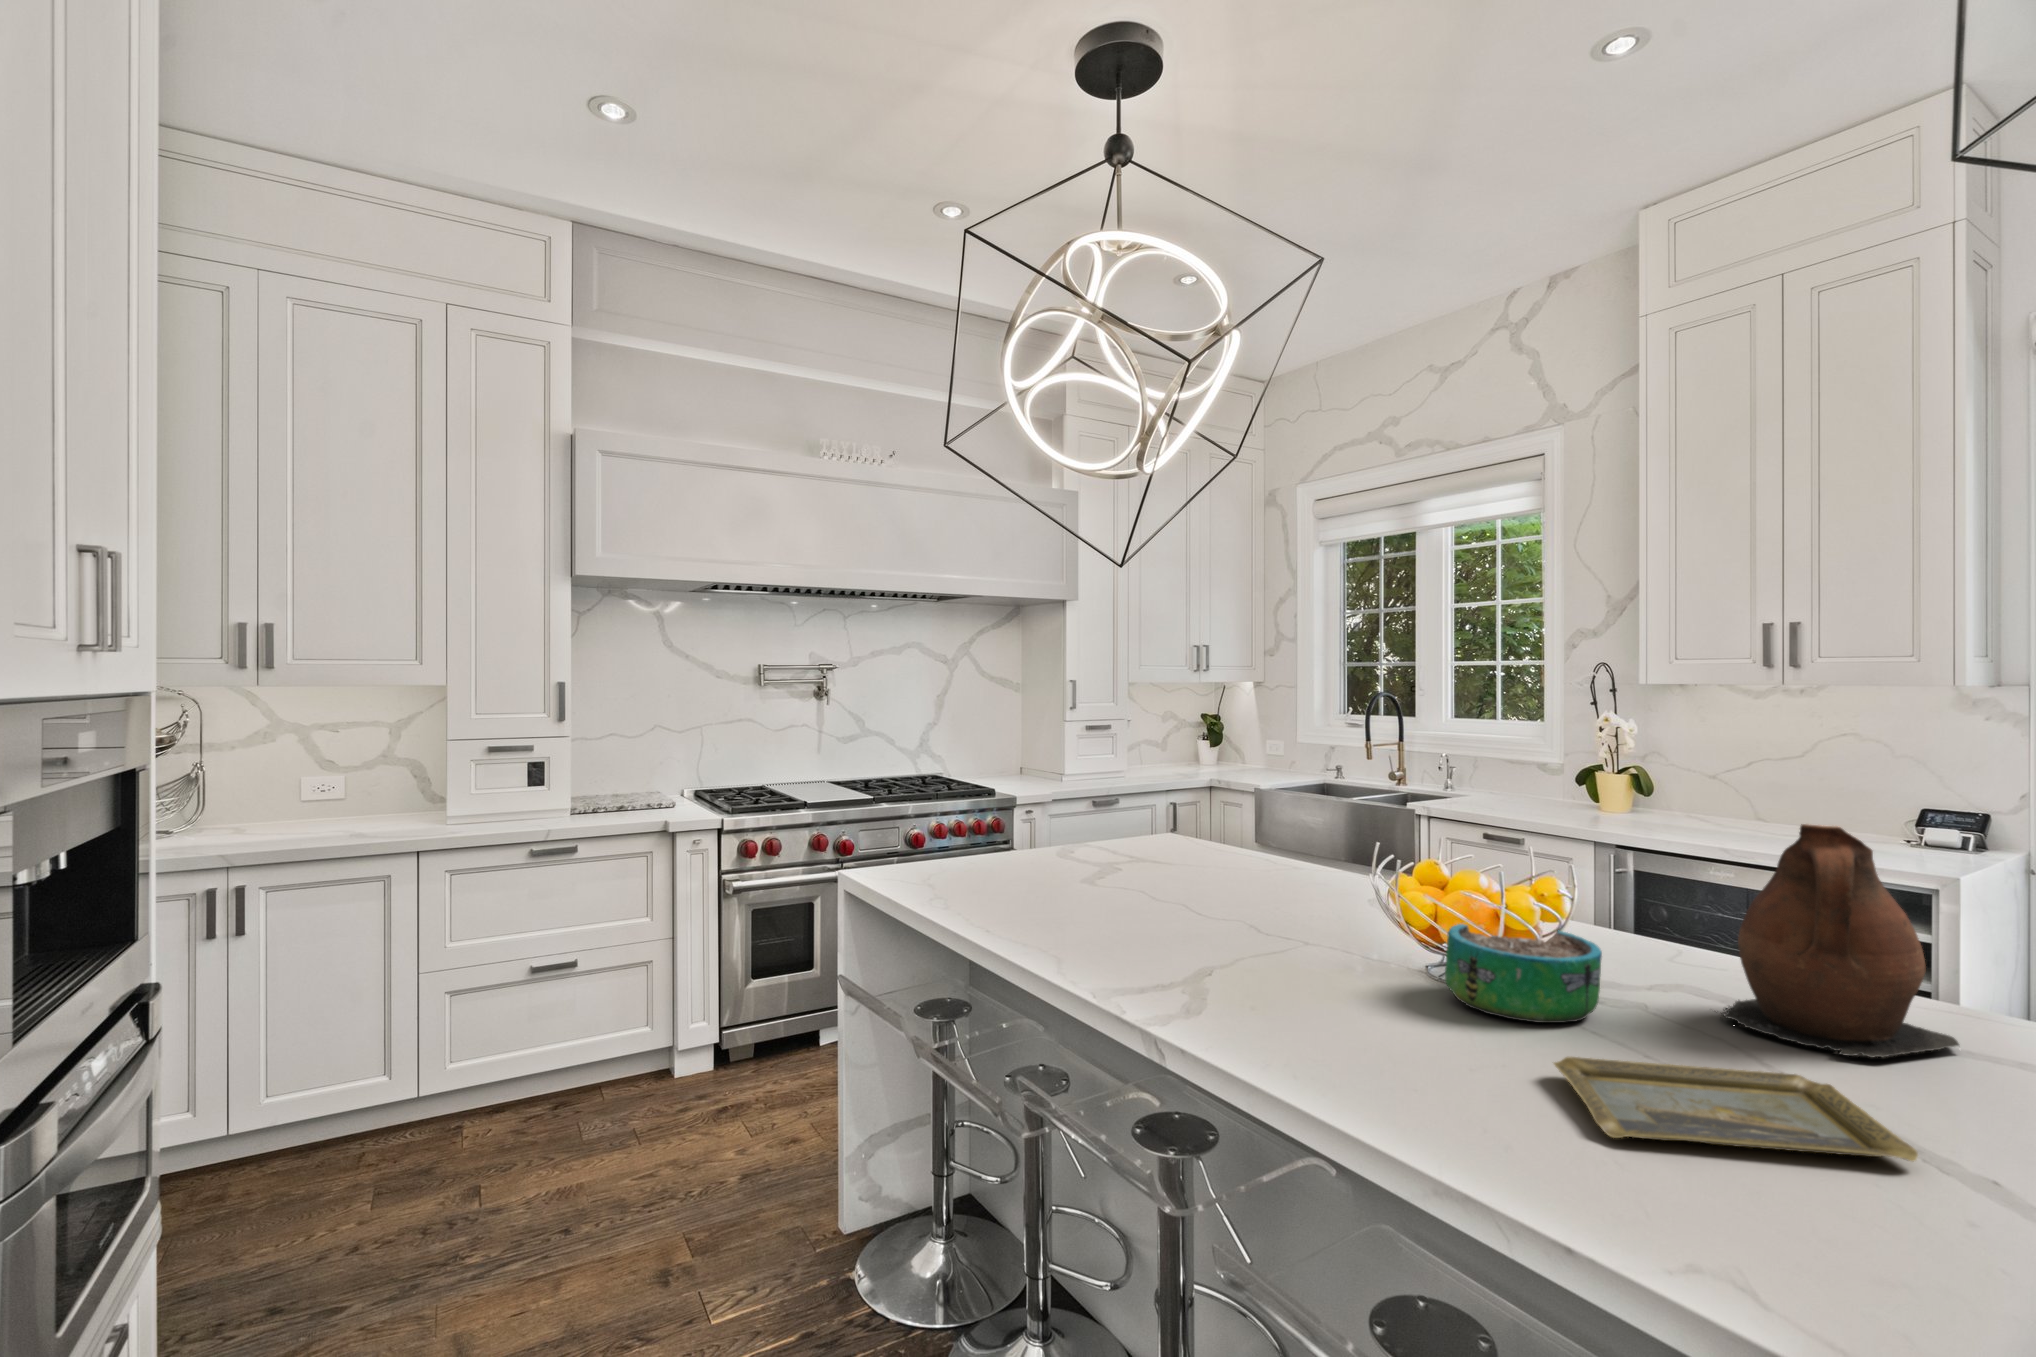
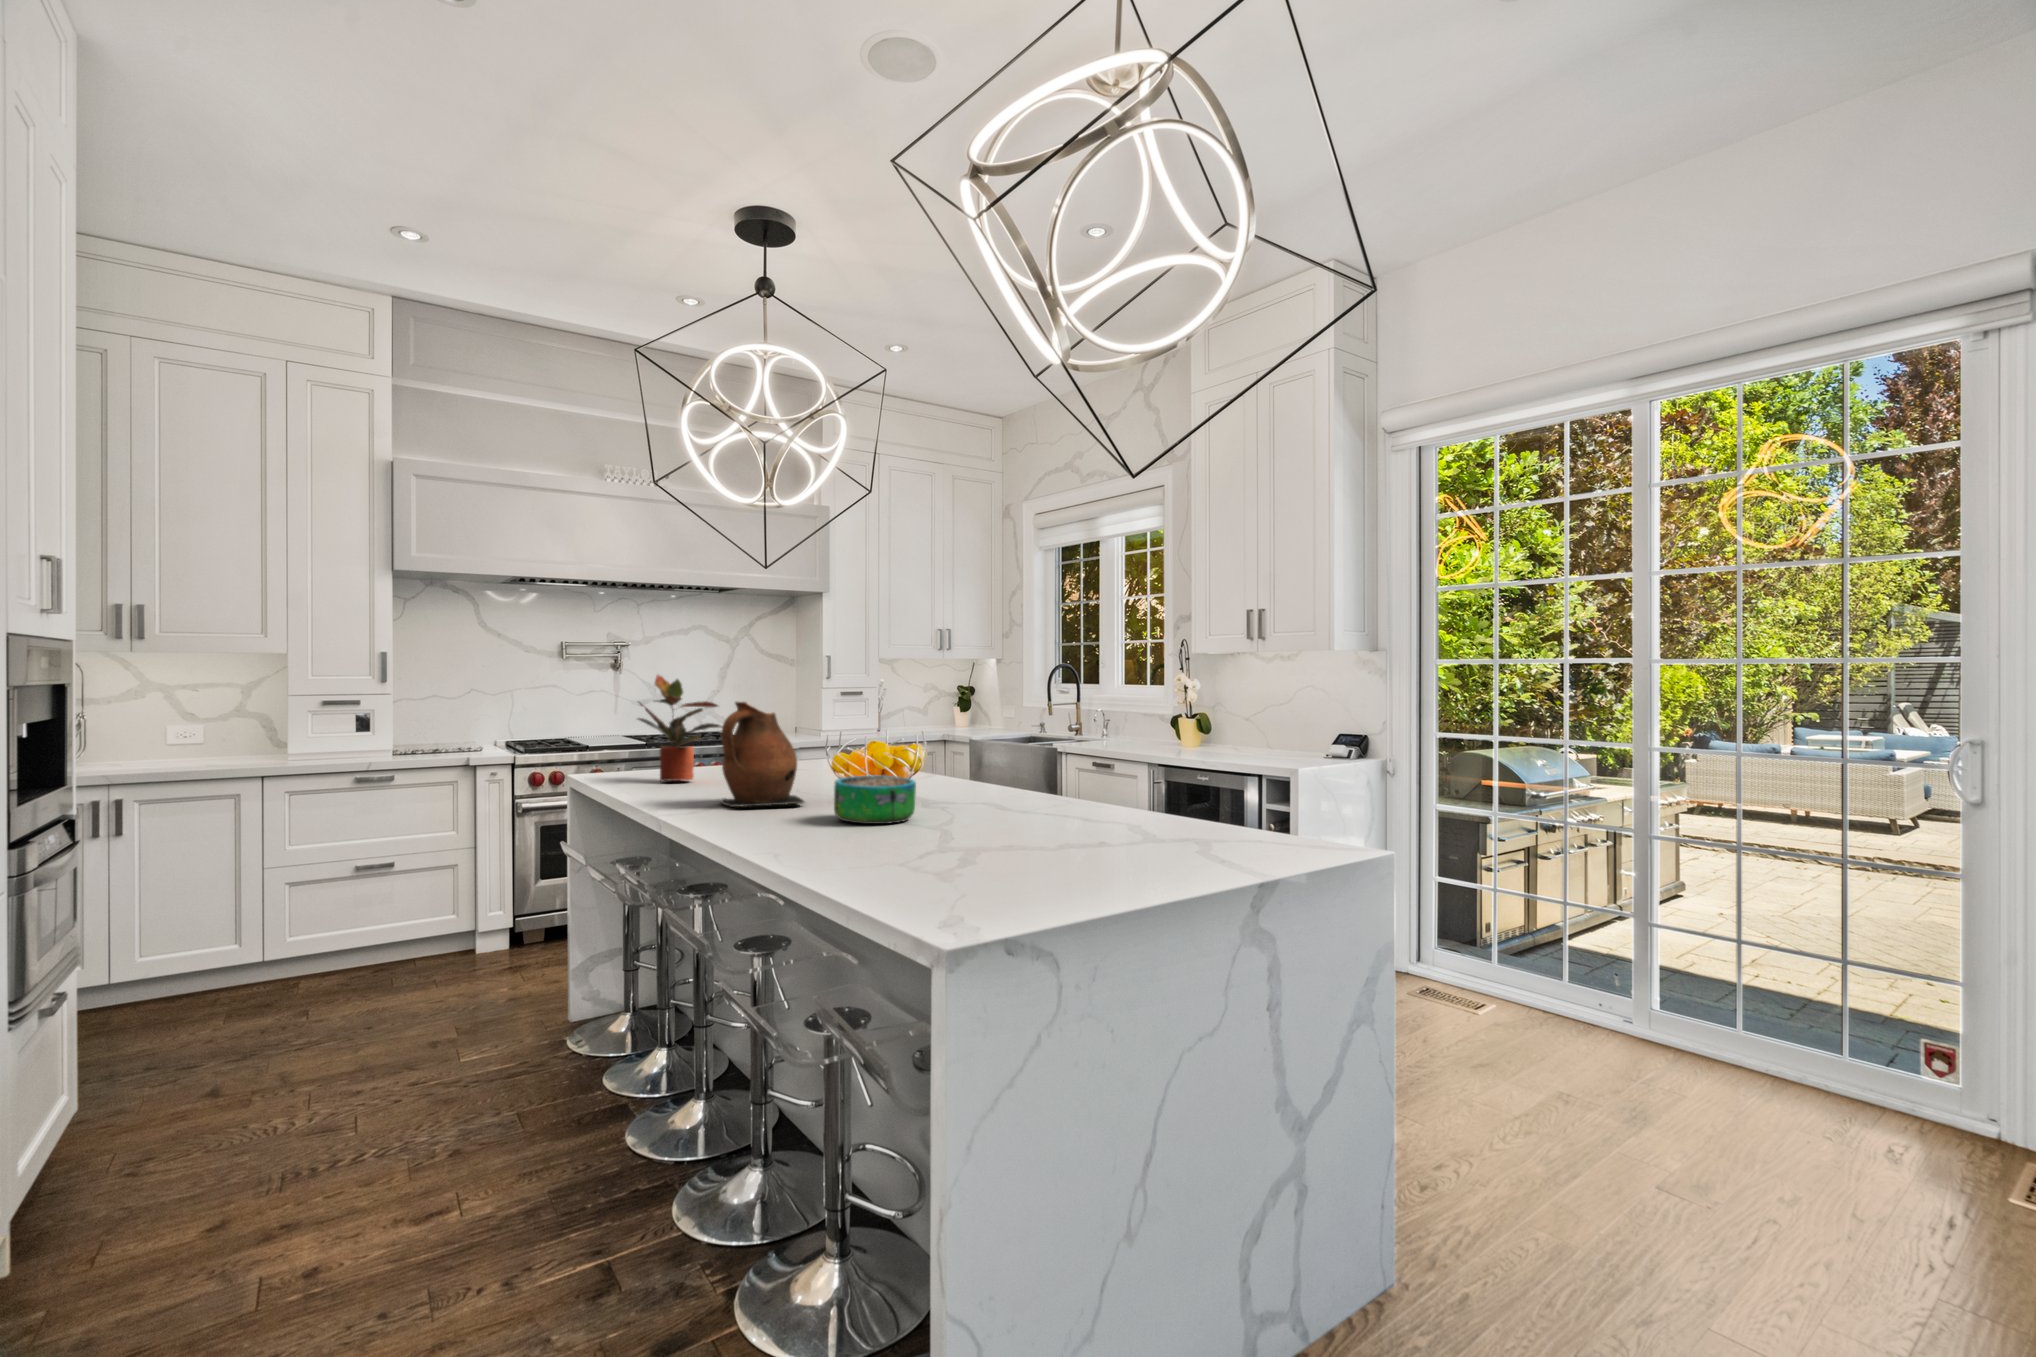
potted plant: none [960,725,1086,884] -> present [638,675,722,781]
ceramic pitcher: present [1721,824,1959,1057] -> present [720,701,804,807]
tray: present [1554,1057,1918,1162] -> none [794,828,947,854]

